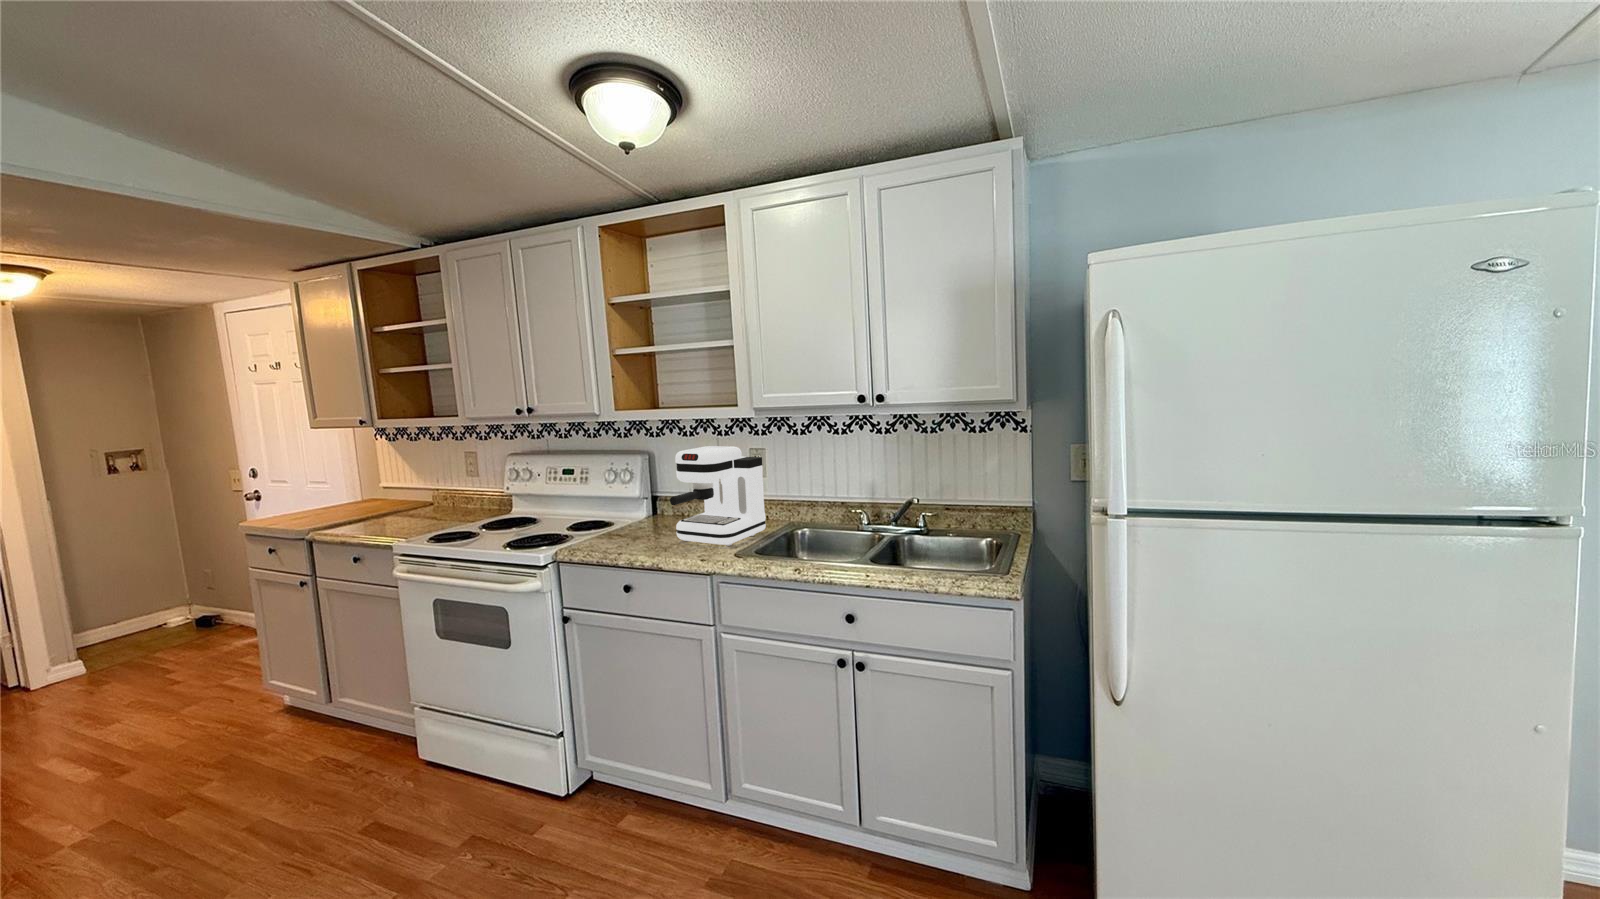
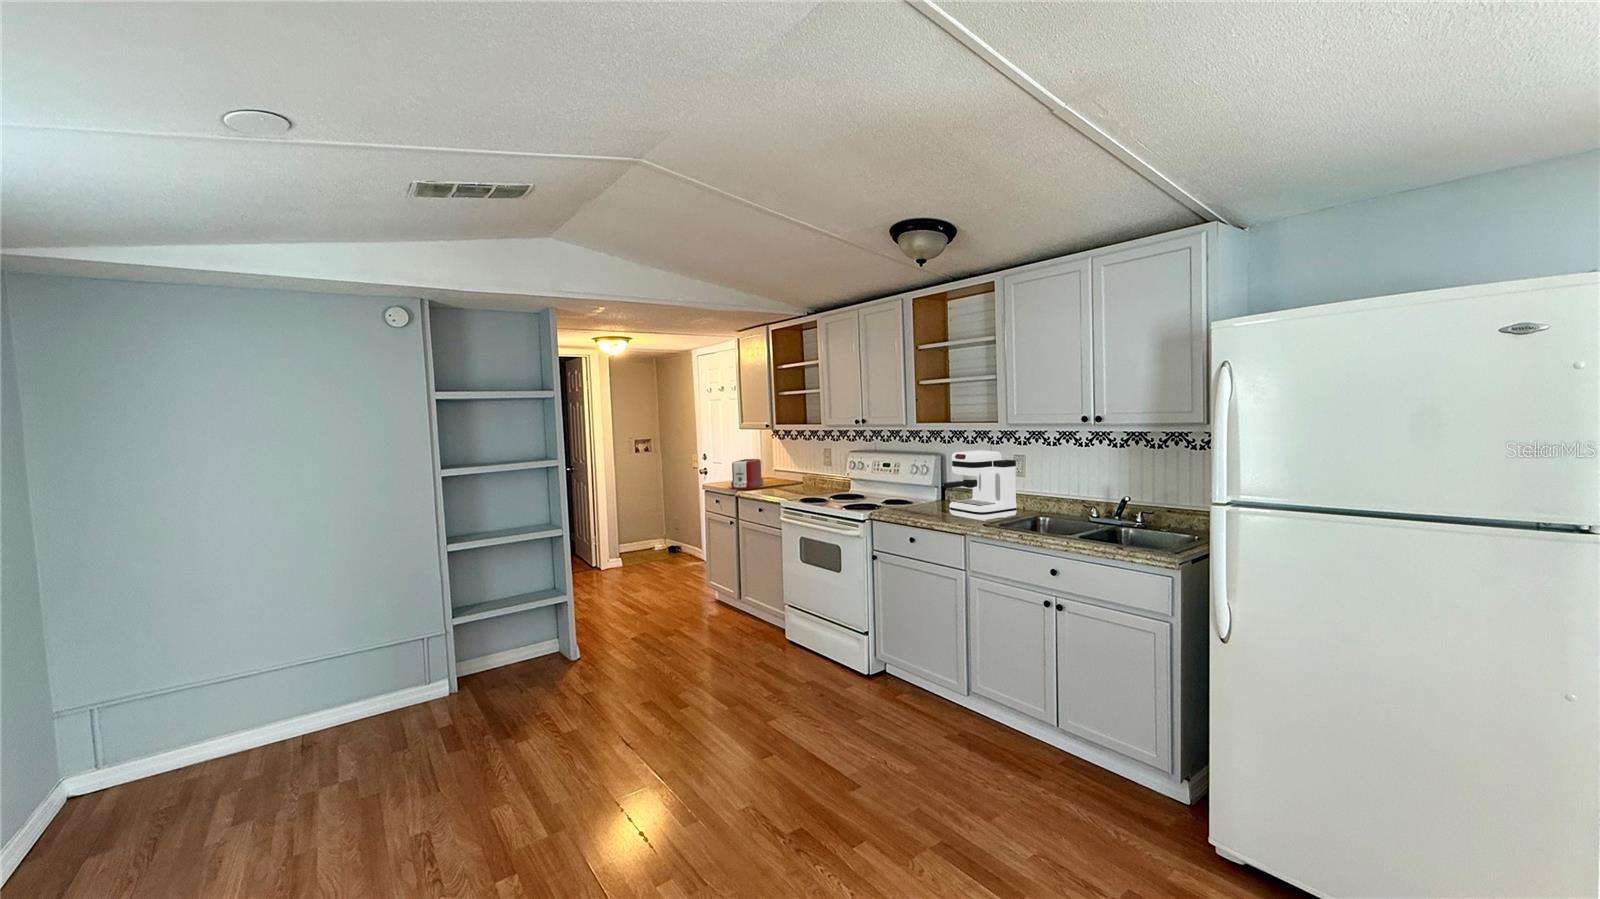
toaster: none [296,475,361,528] -> present [731,459,763,489]

